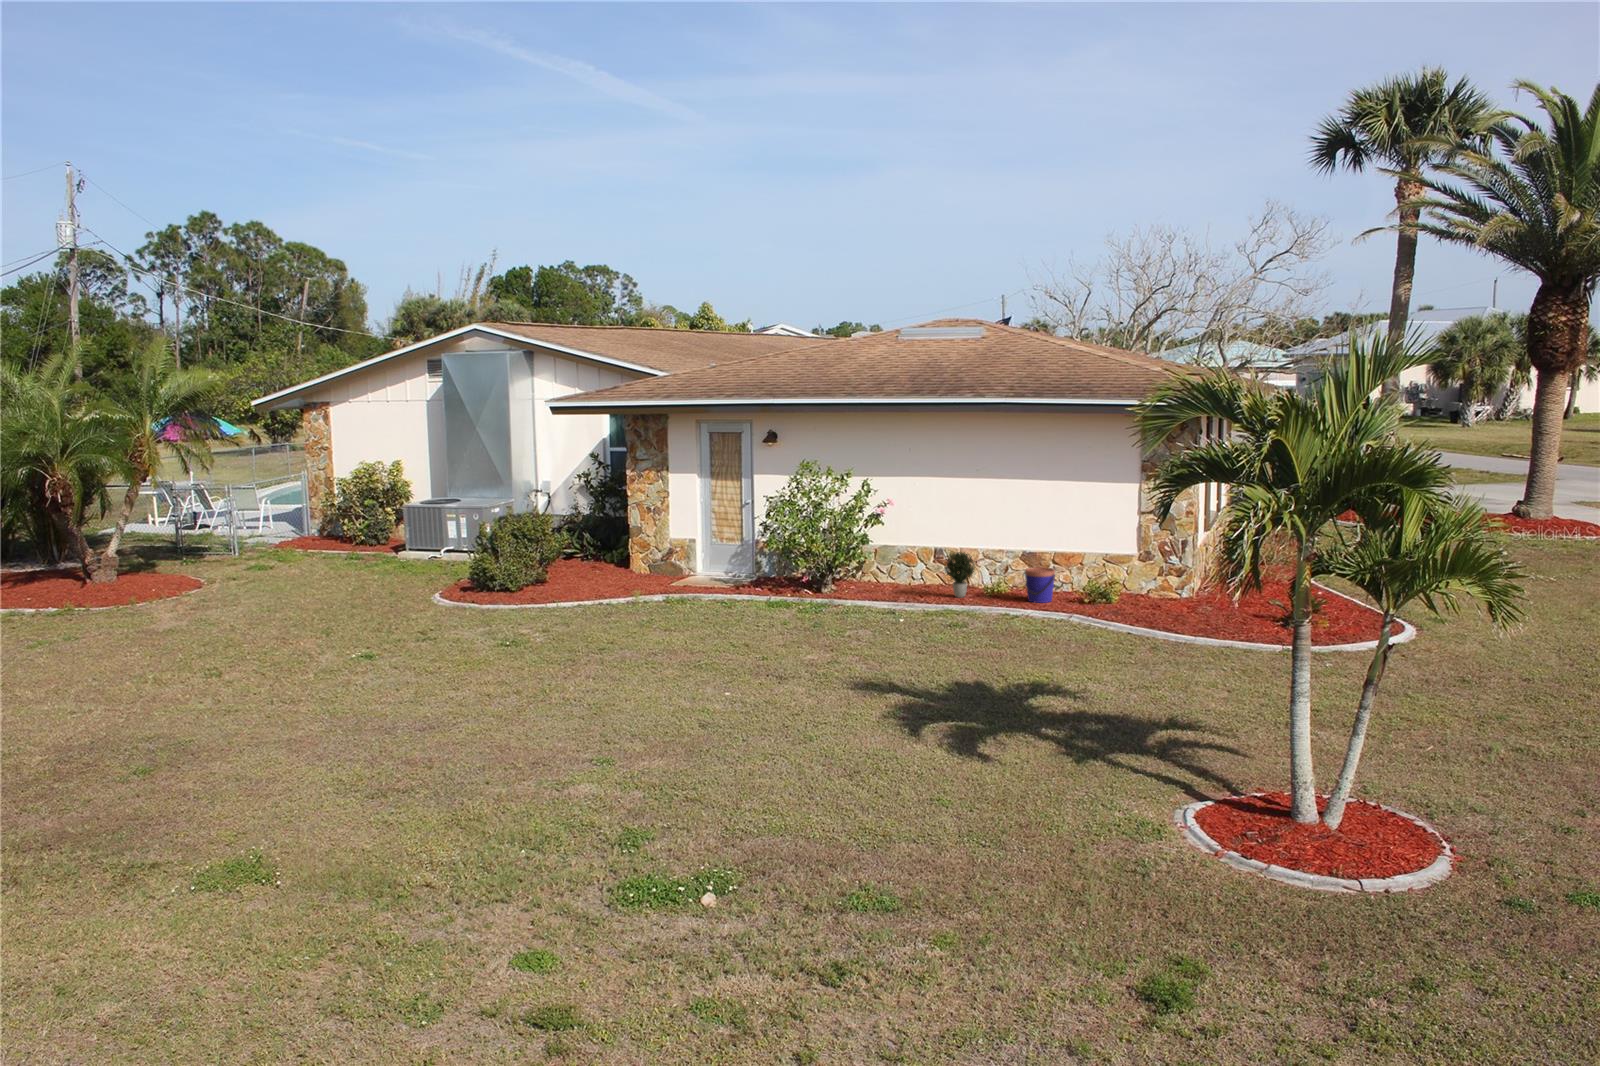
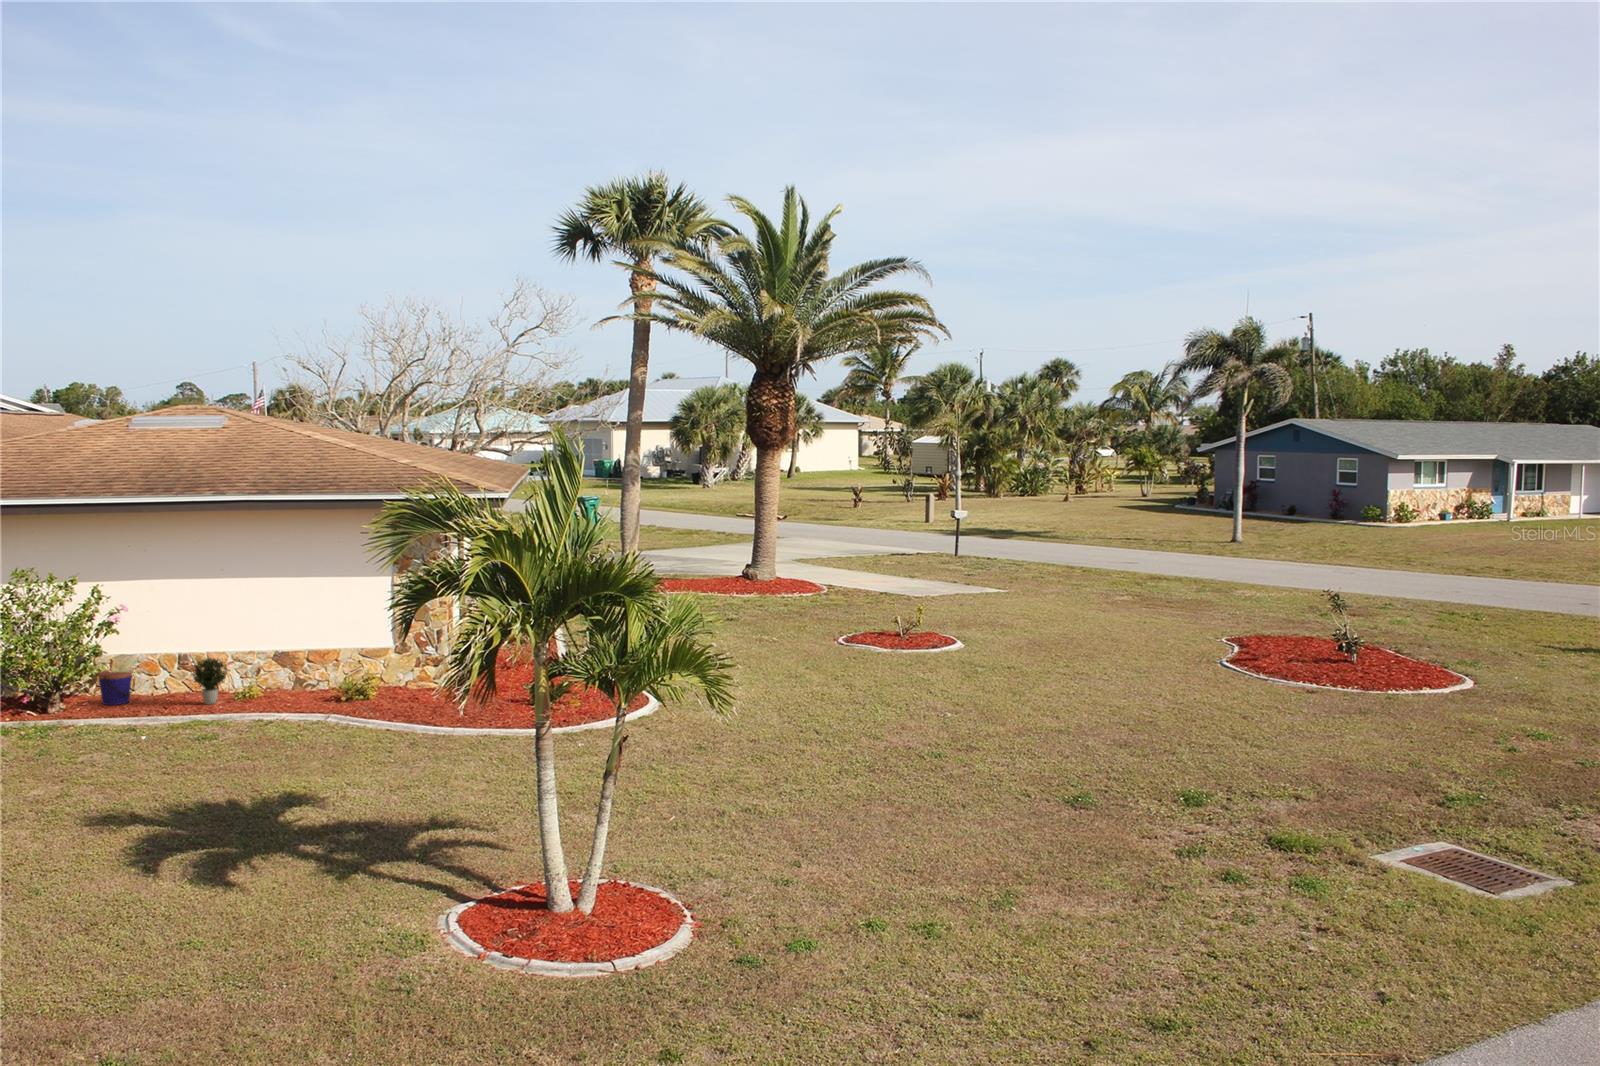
bucket: present [1024,567,1055,603] -> present [98,670,135,705]

